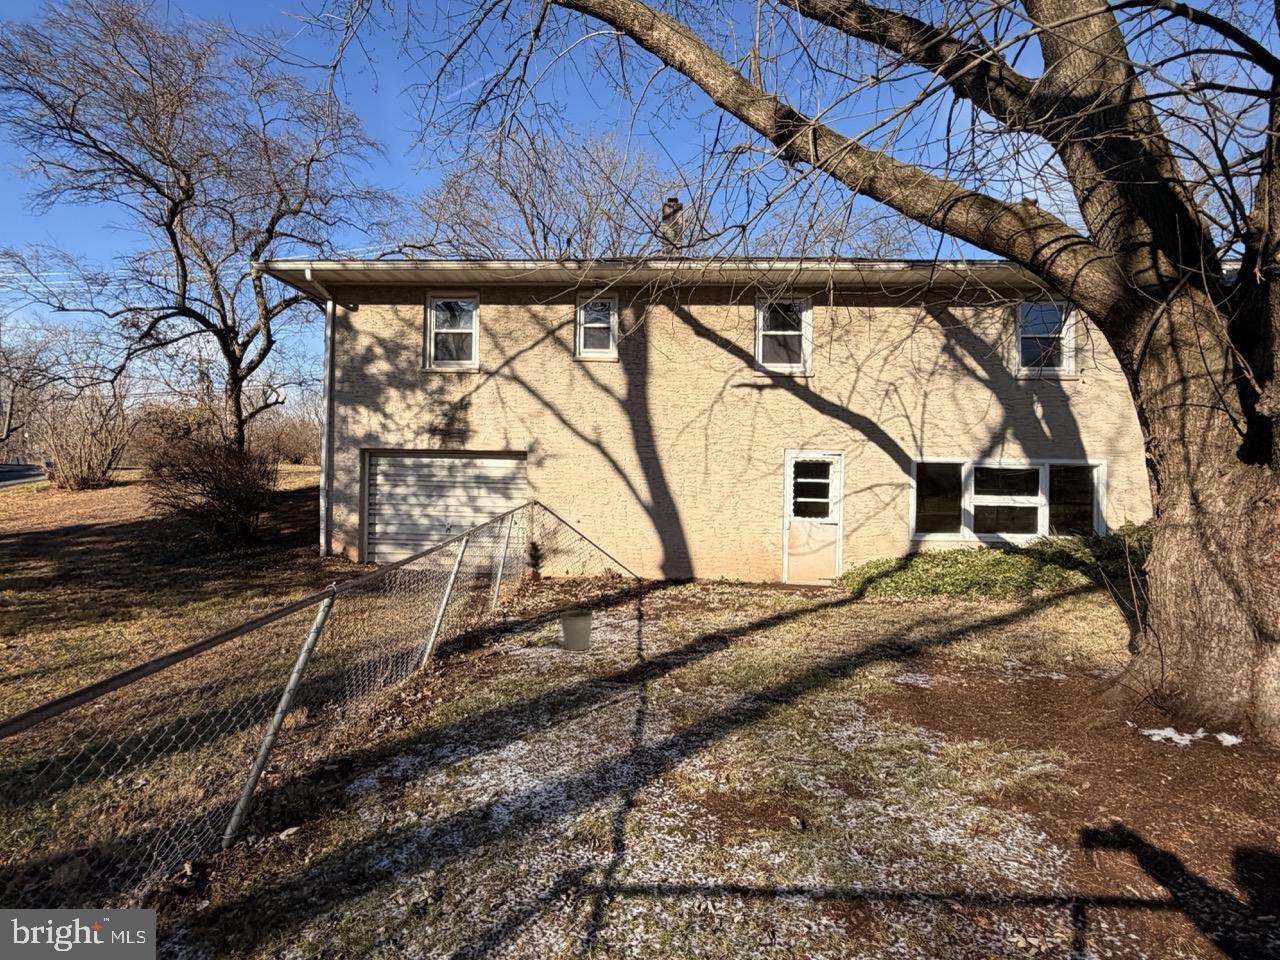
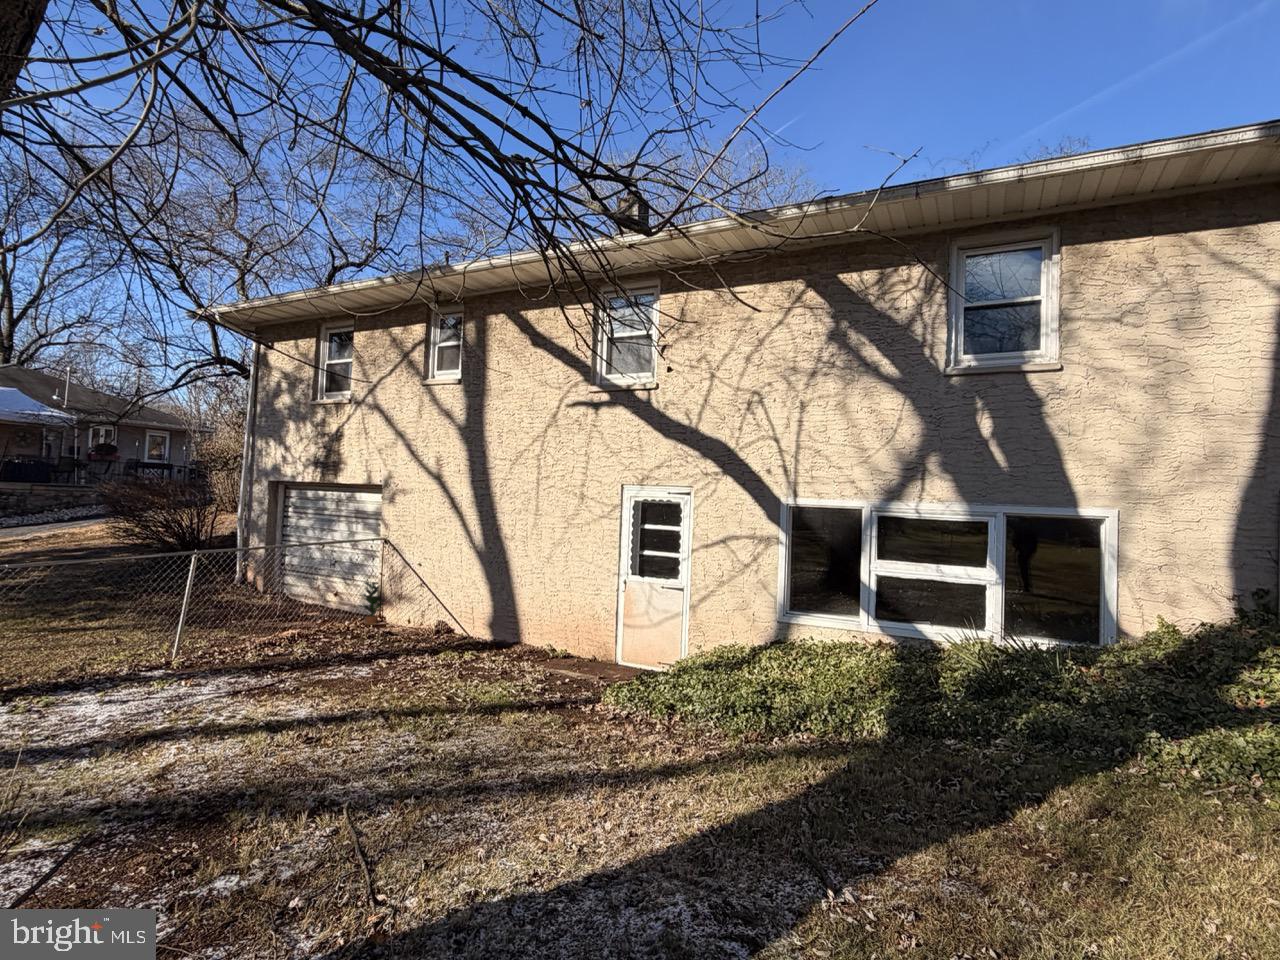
bucket: present [560,610,593,651] -> none [56,674,112,724]

